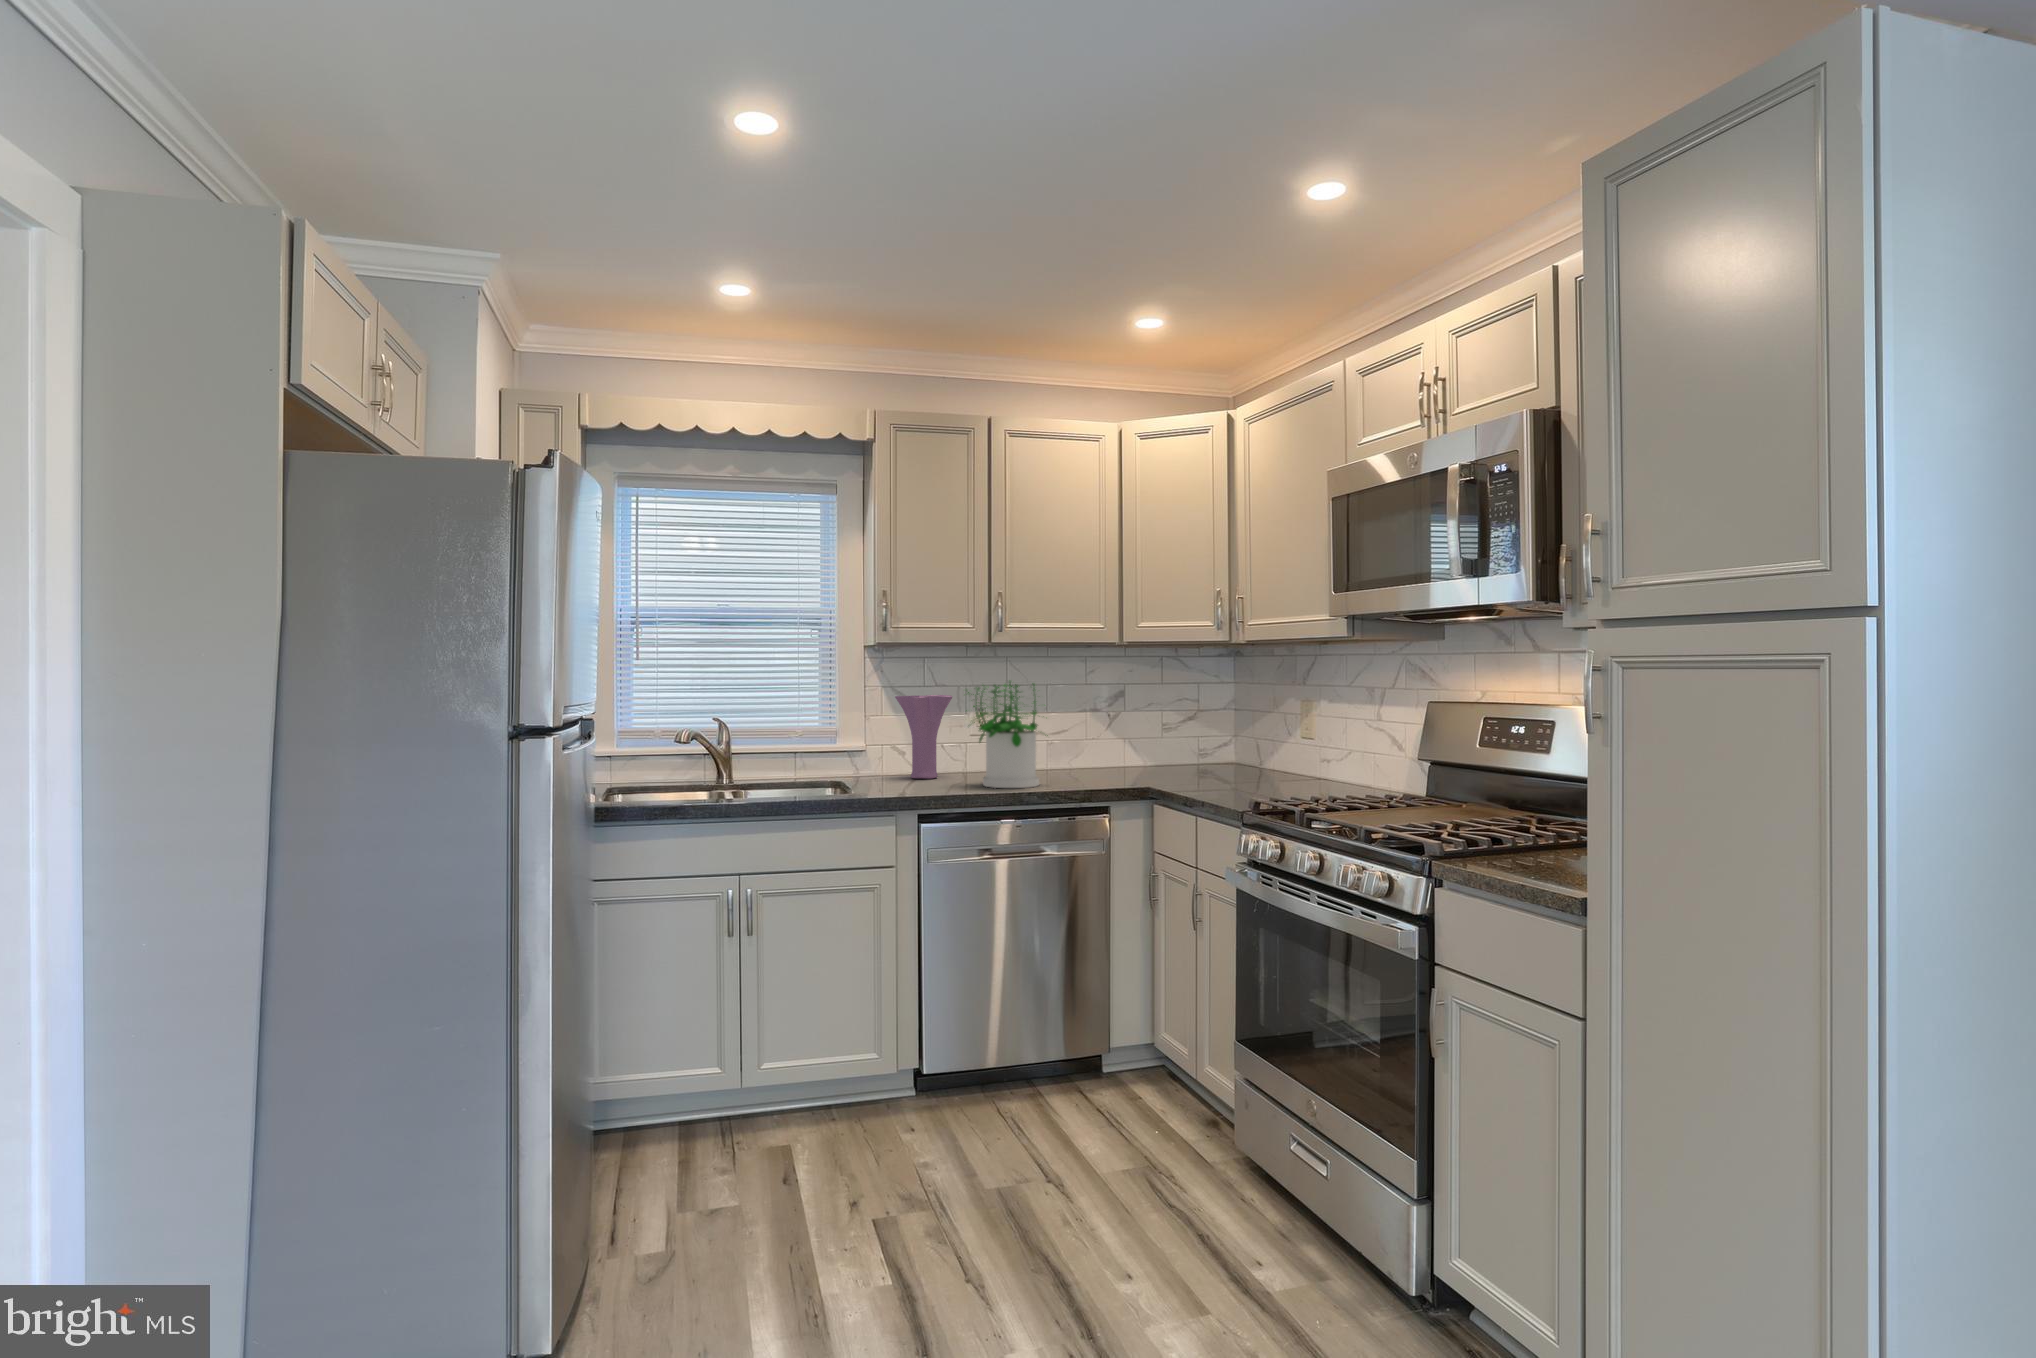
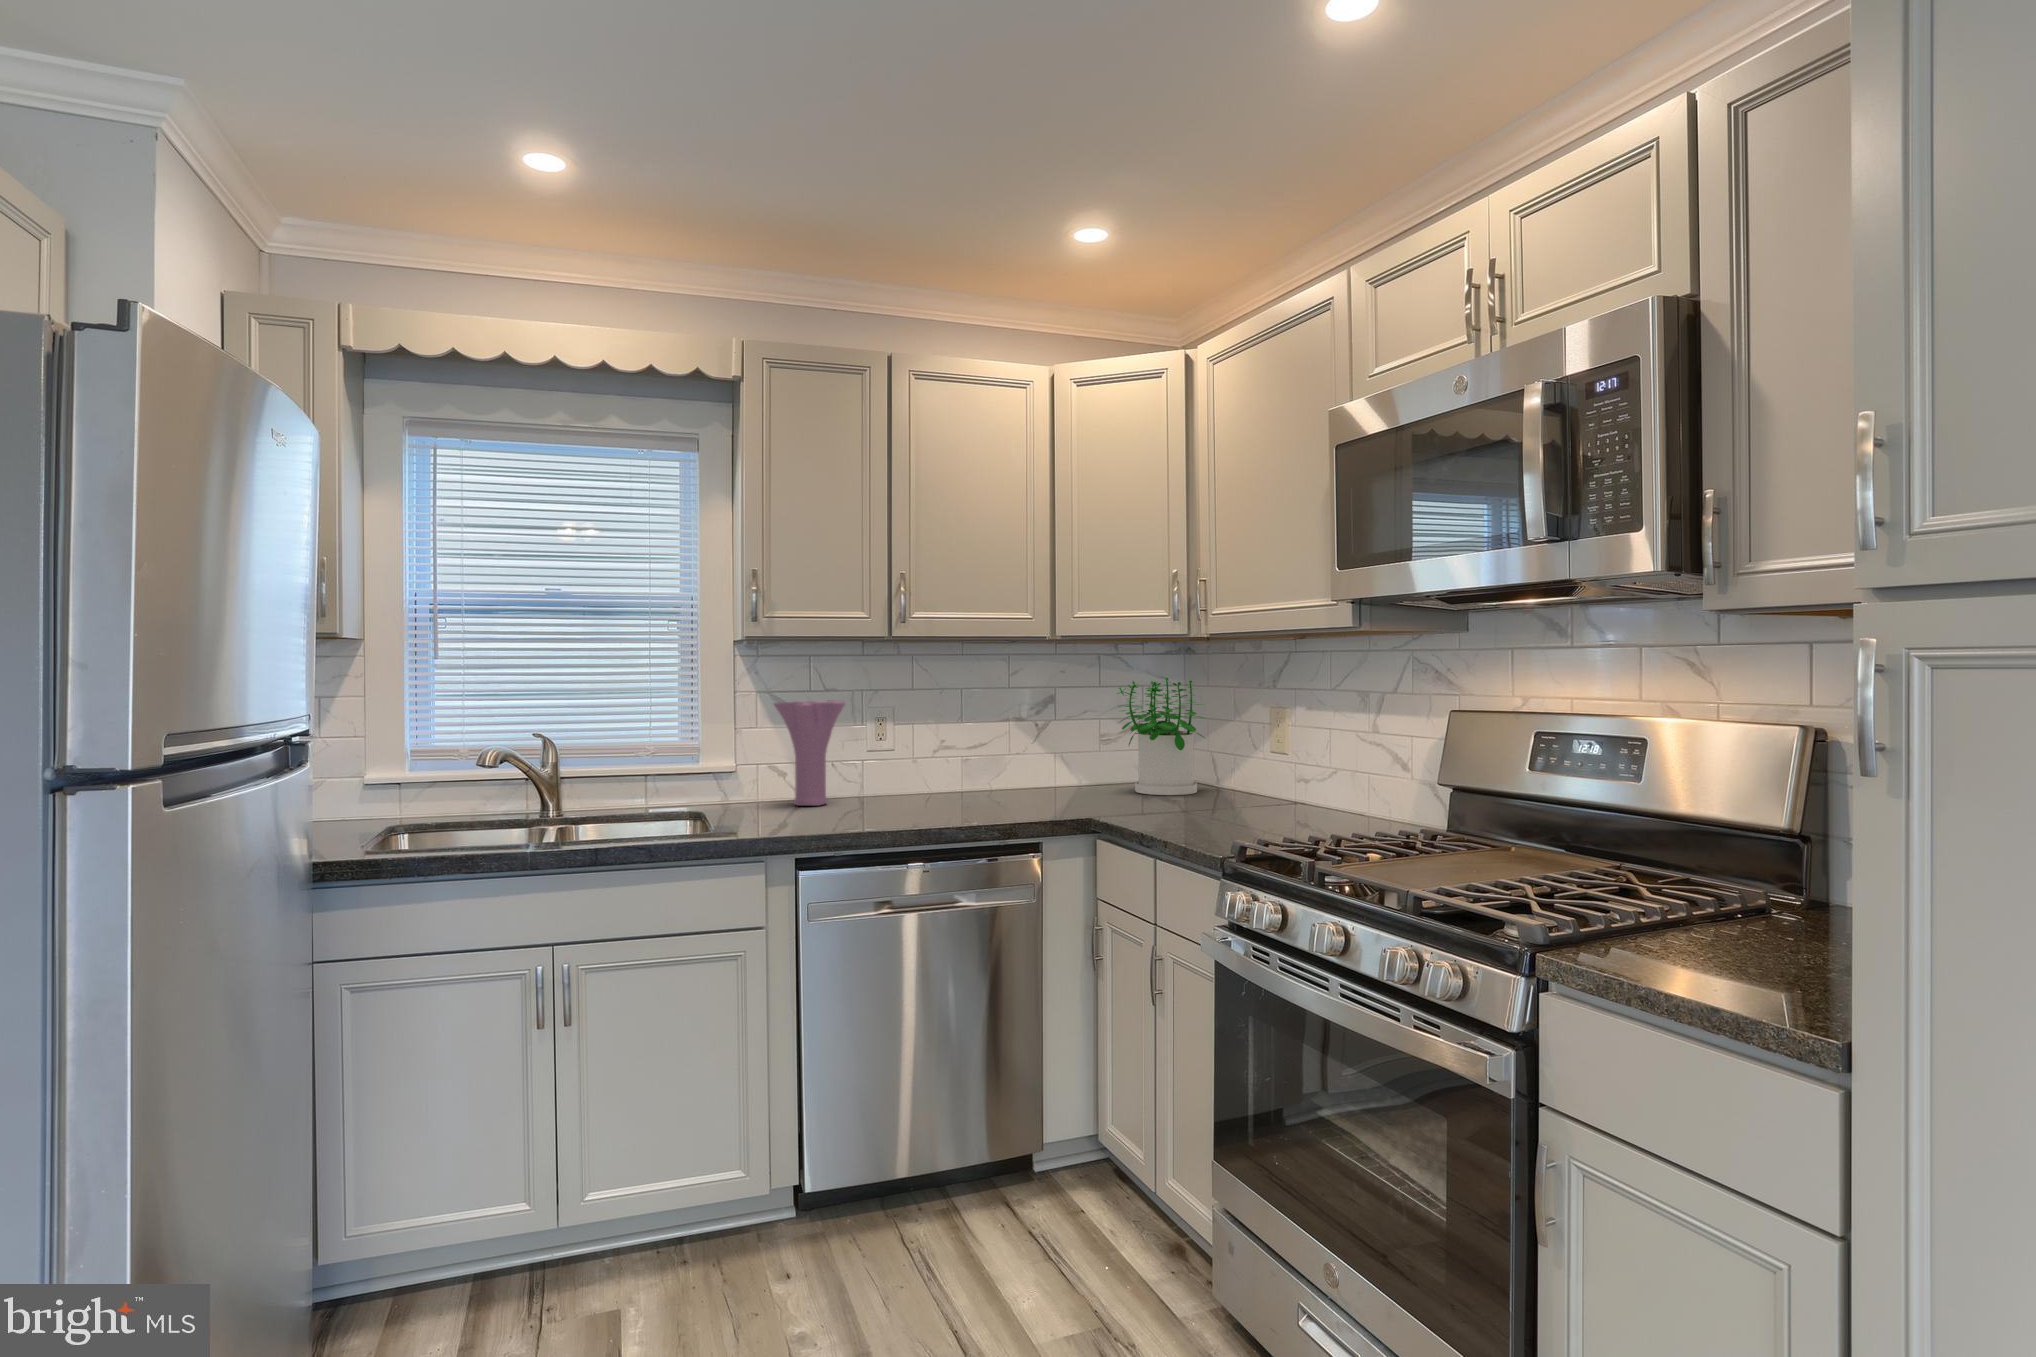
potted plant: present [968,682,1048,788] -> present [1117,678,1205,795]

